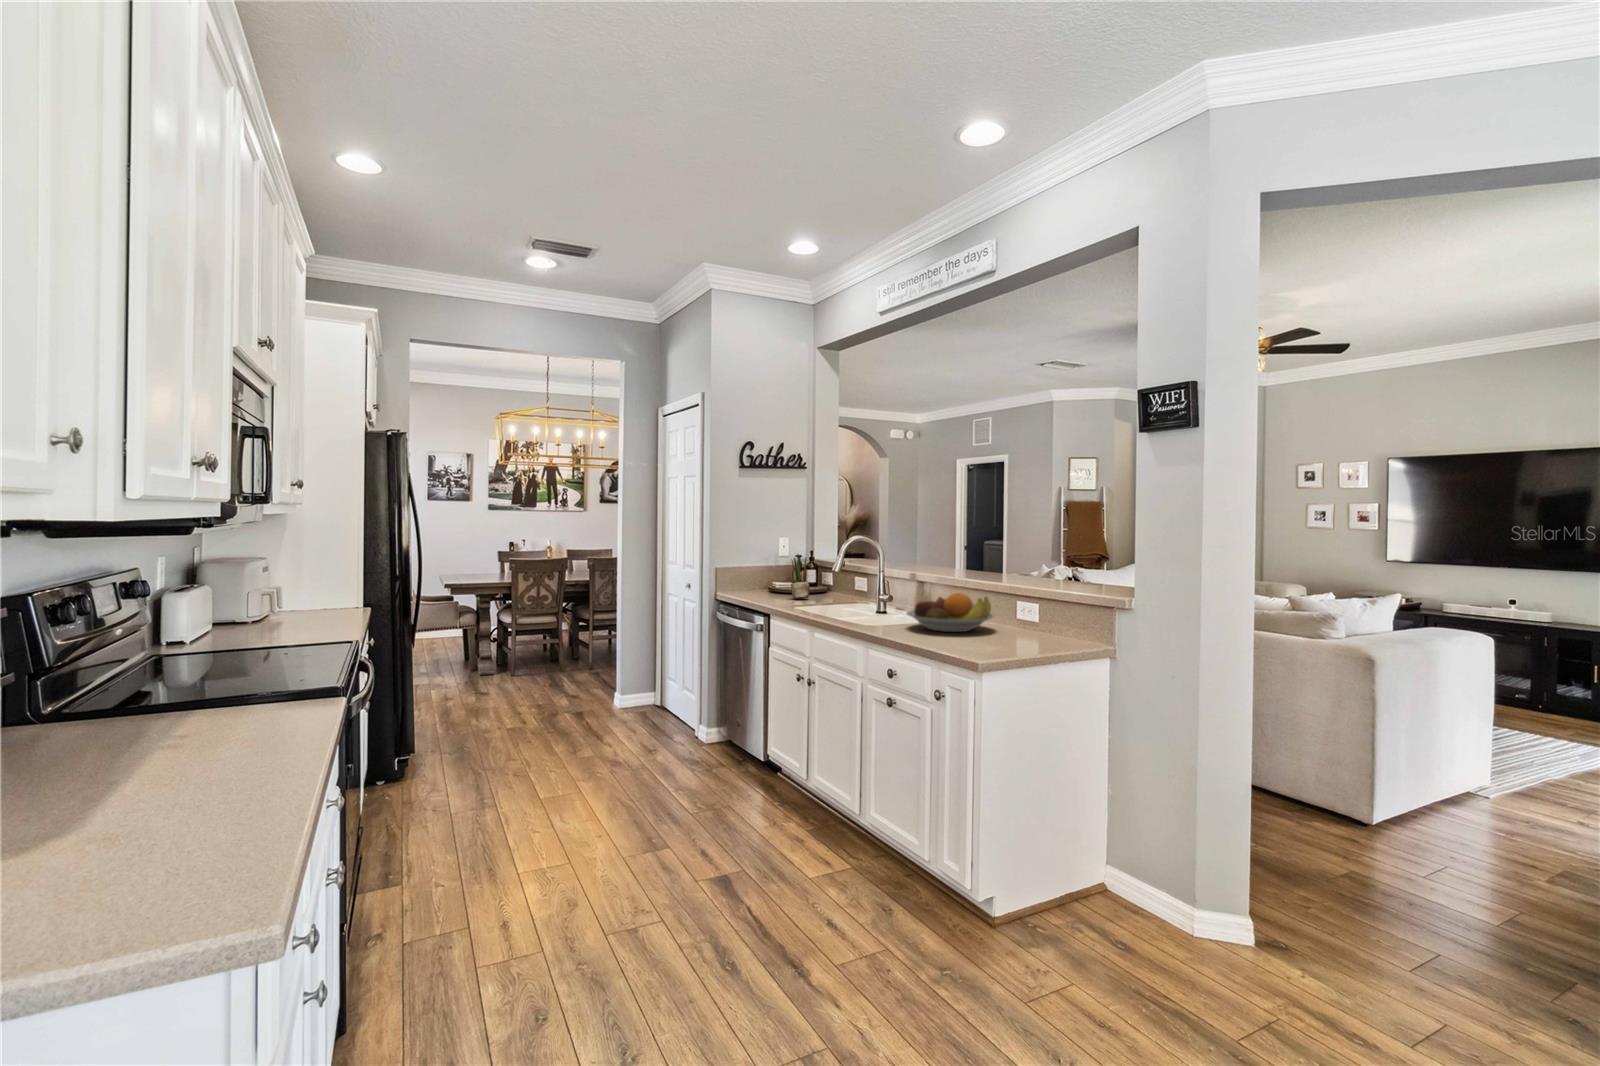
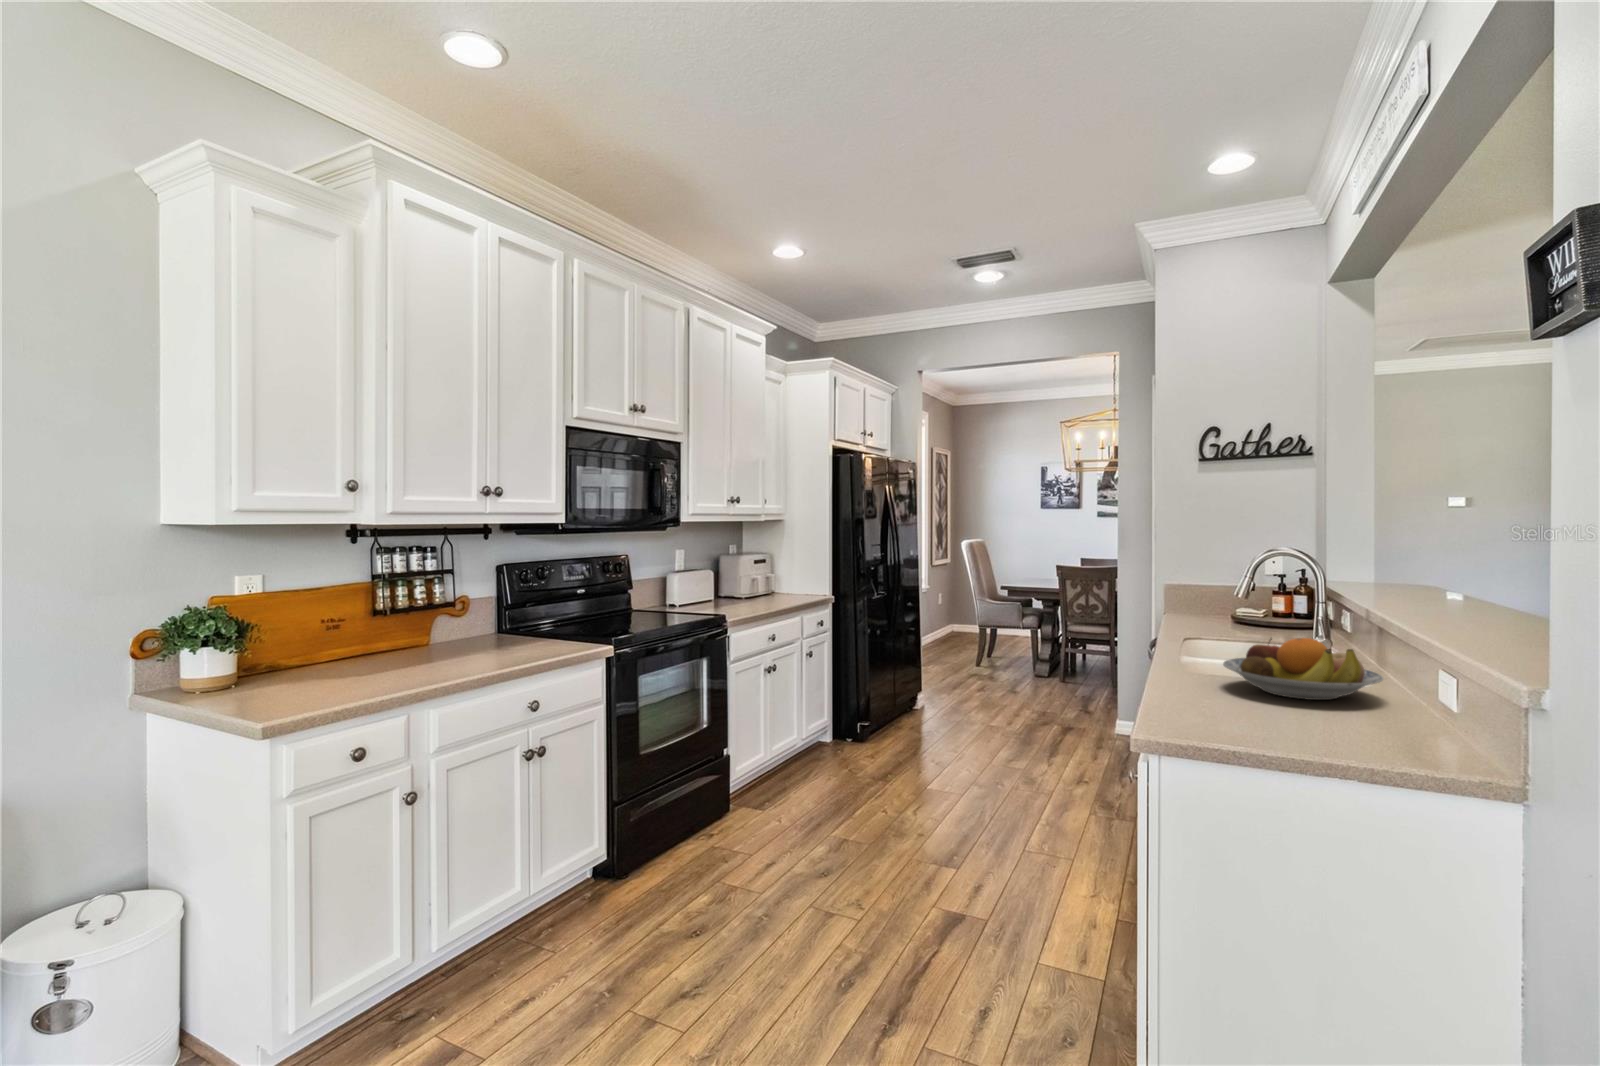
potted plant: present [791,554,809,599] -> none [1234,569,1262,630]

